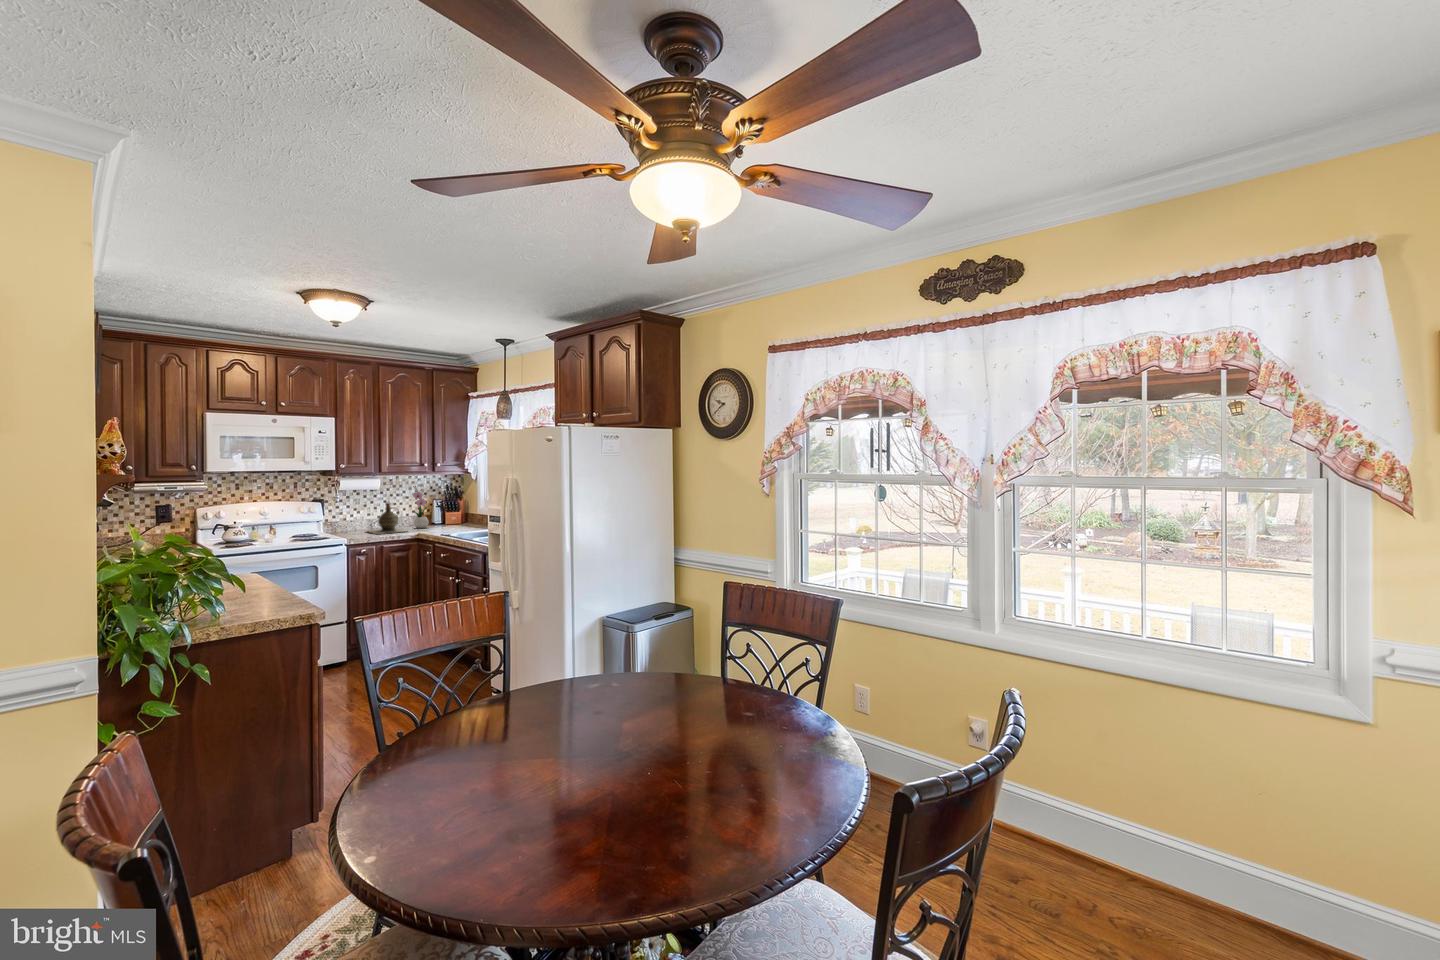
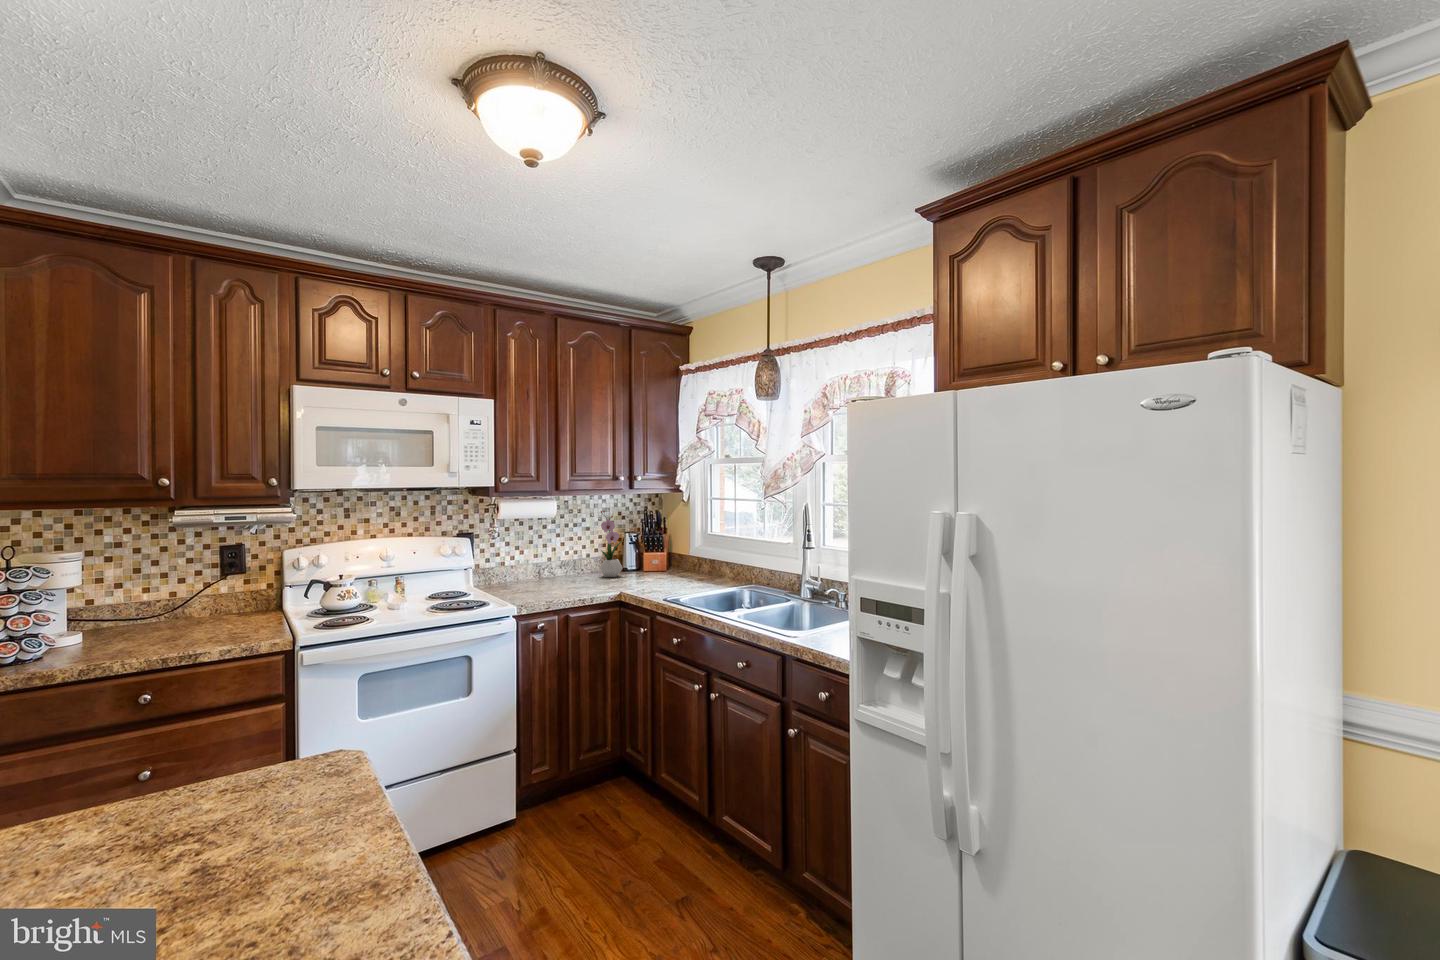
ceramic jug: present [368,503,406,534] -> none [531,538,601,591]

